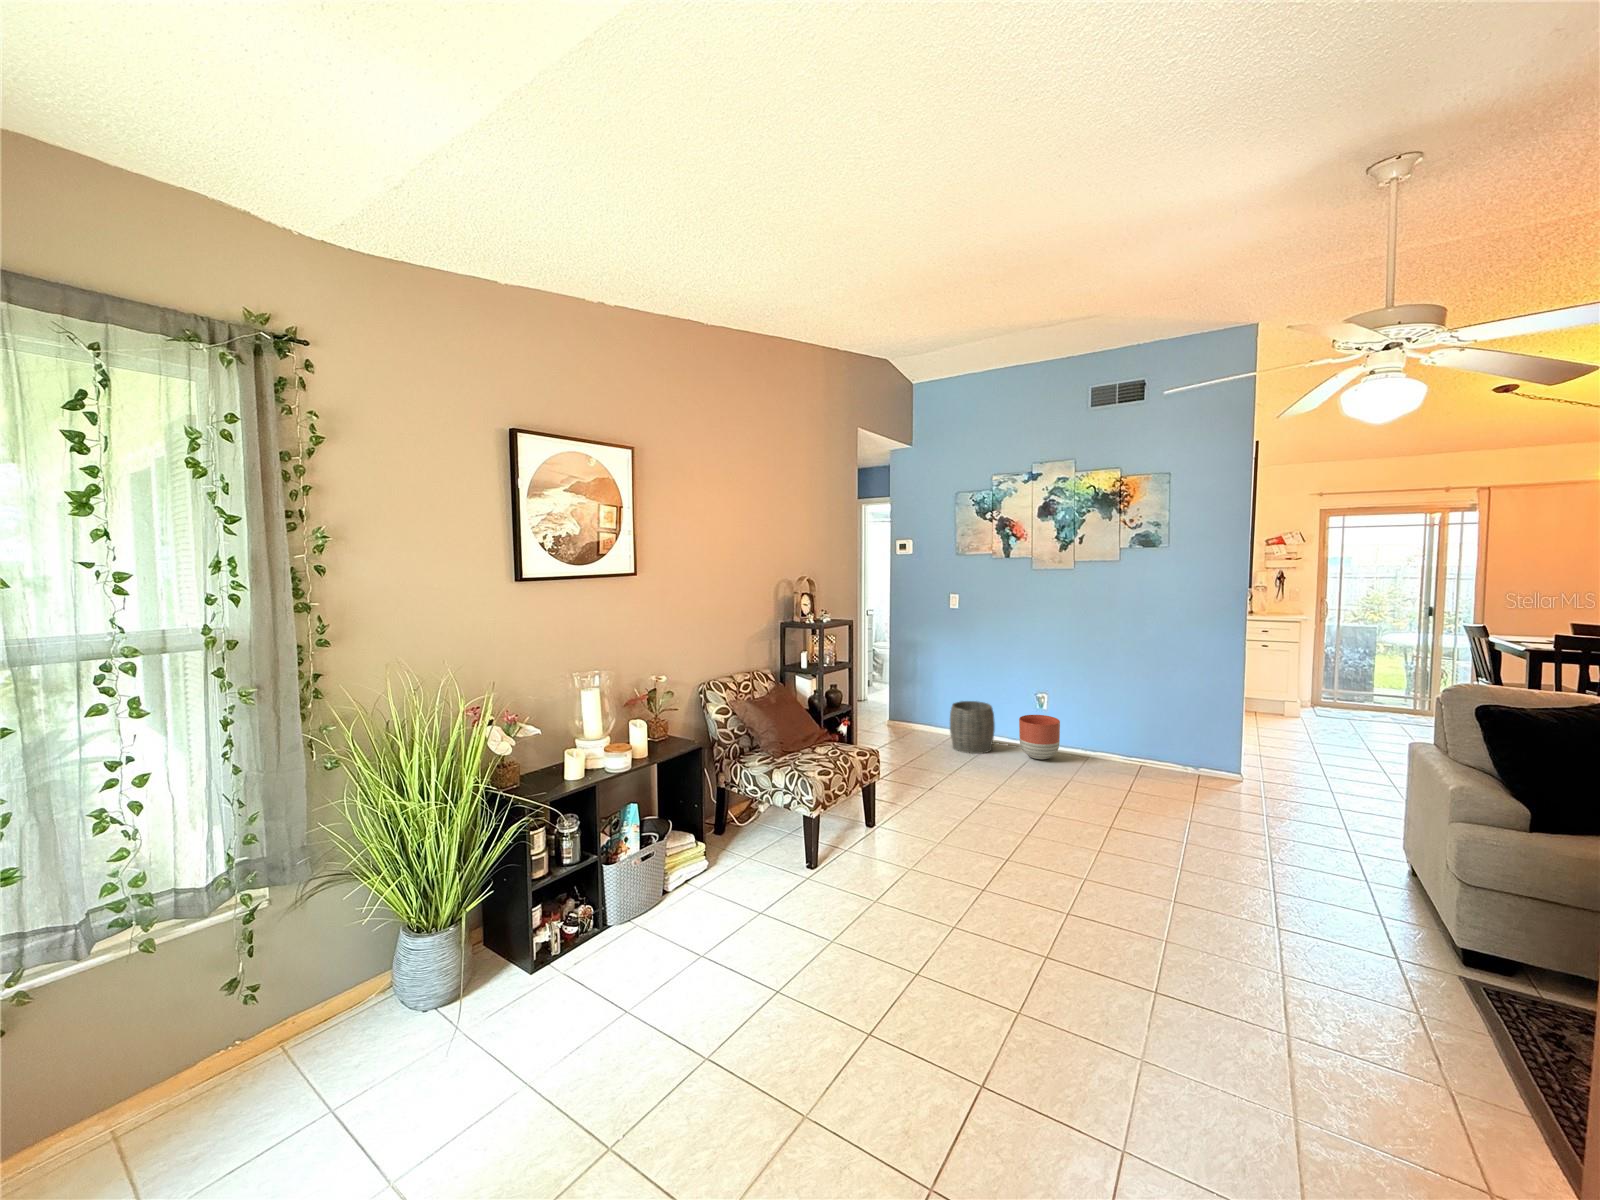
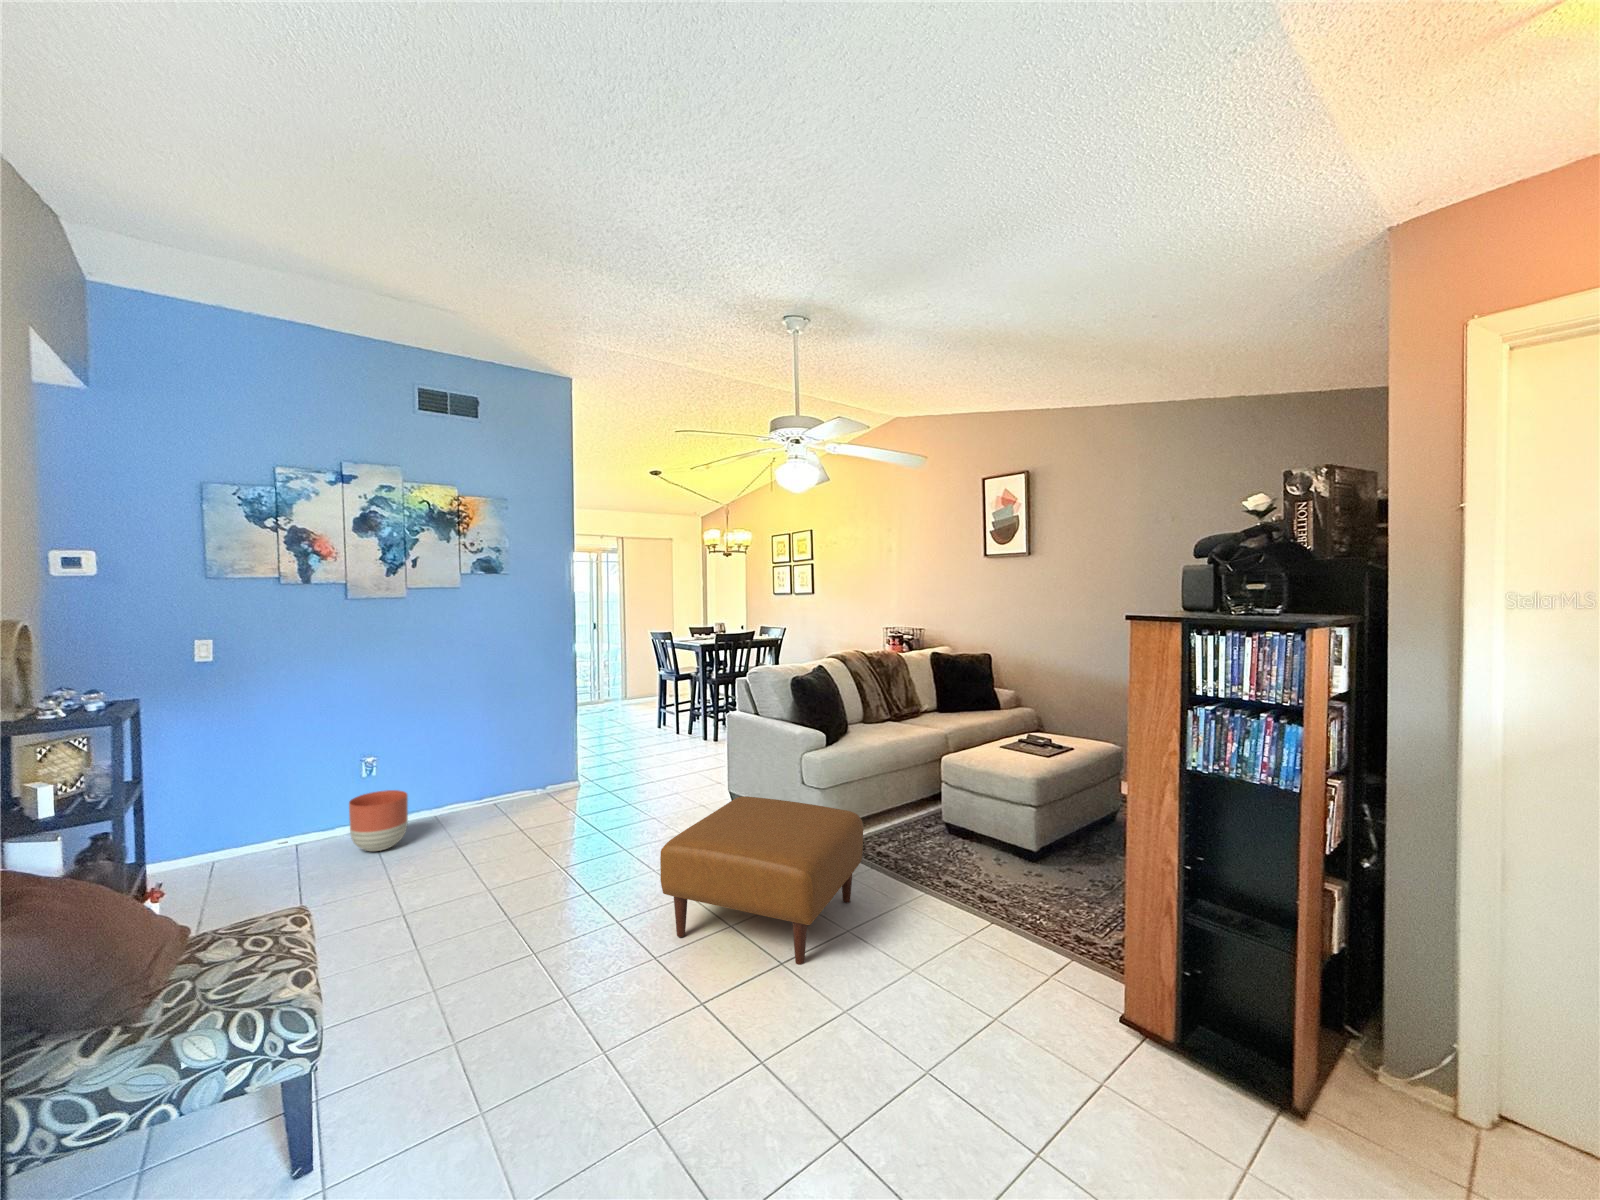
woven basket: present [950,701,995,754] -> none [224,801,308,889]
ottoman: none [1079,819,1377,1034] -> present [660,796,863,965]

